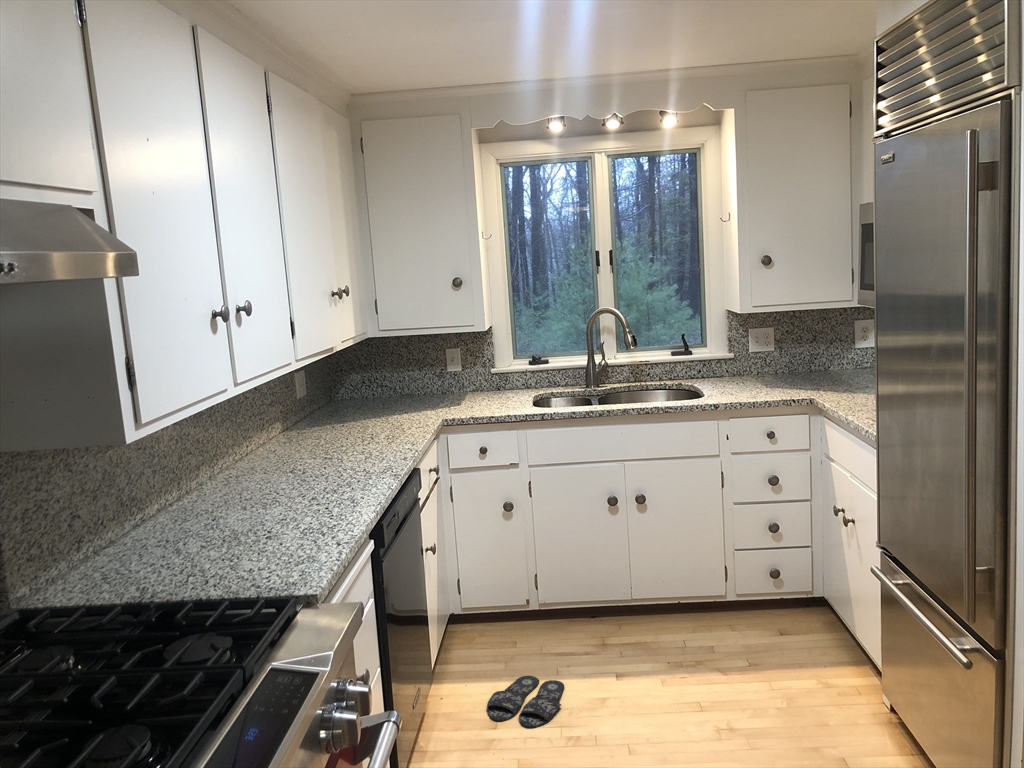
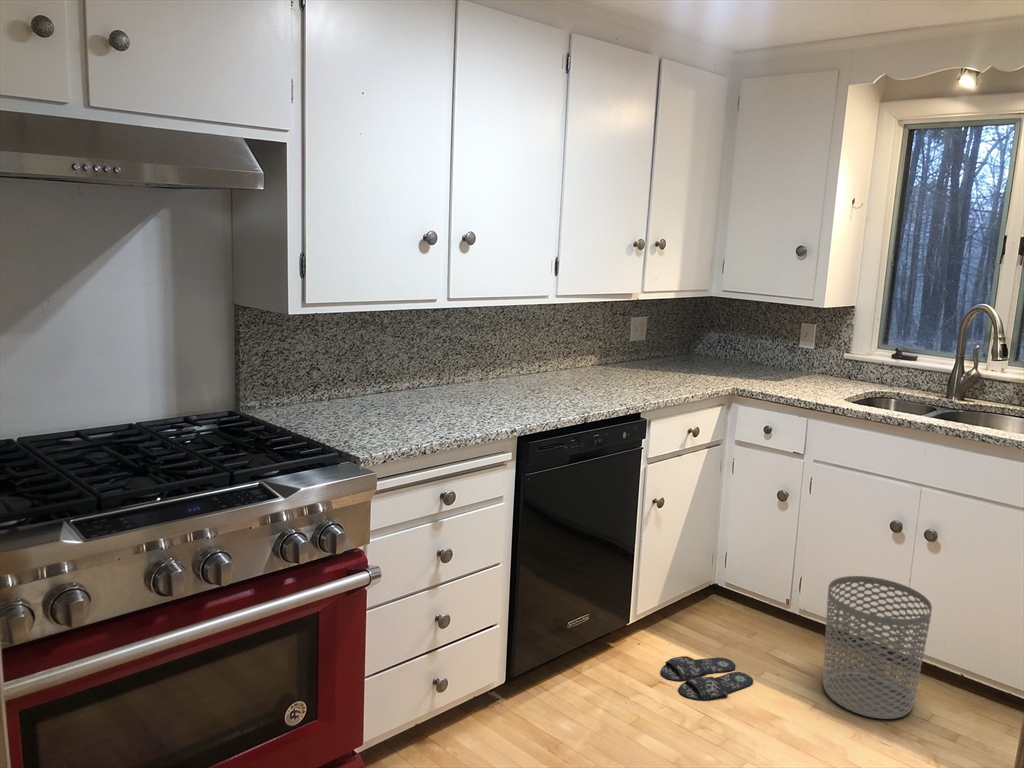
waste bin: none [593,547,676,667] -> present [823,576,932,719]

